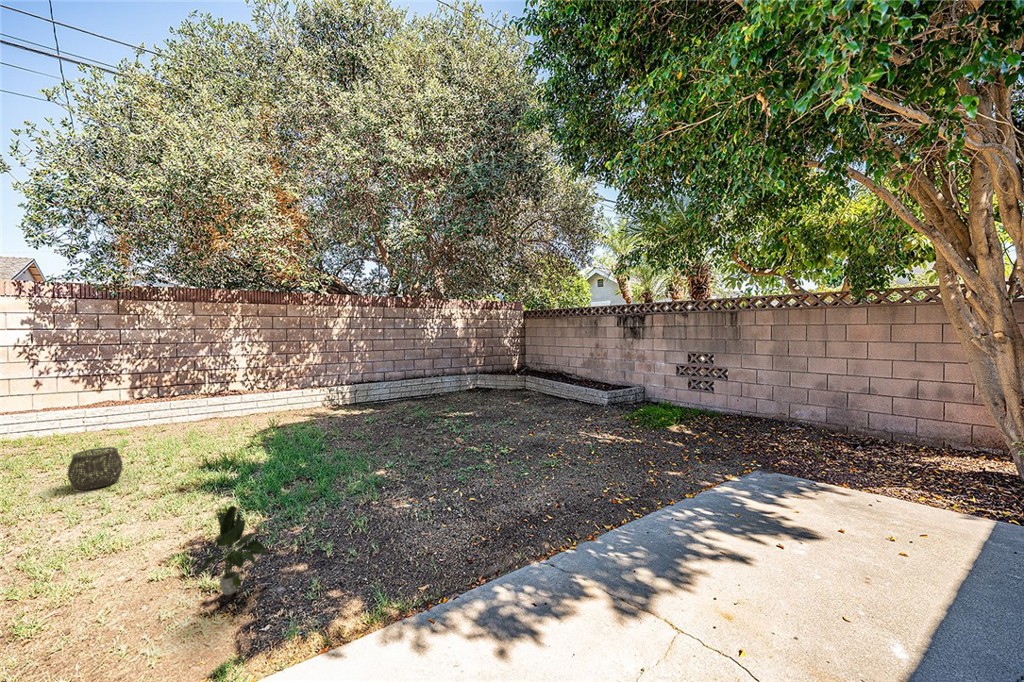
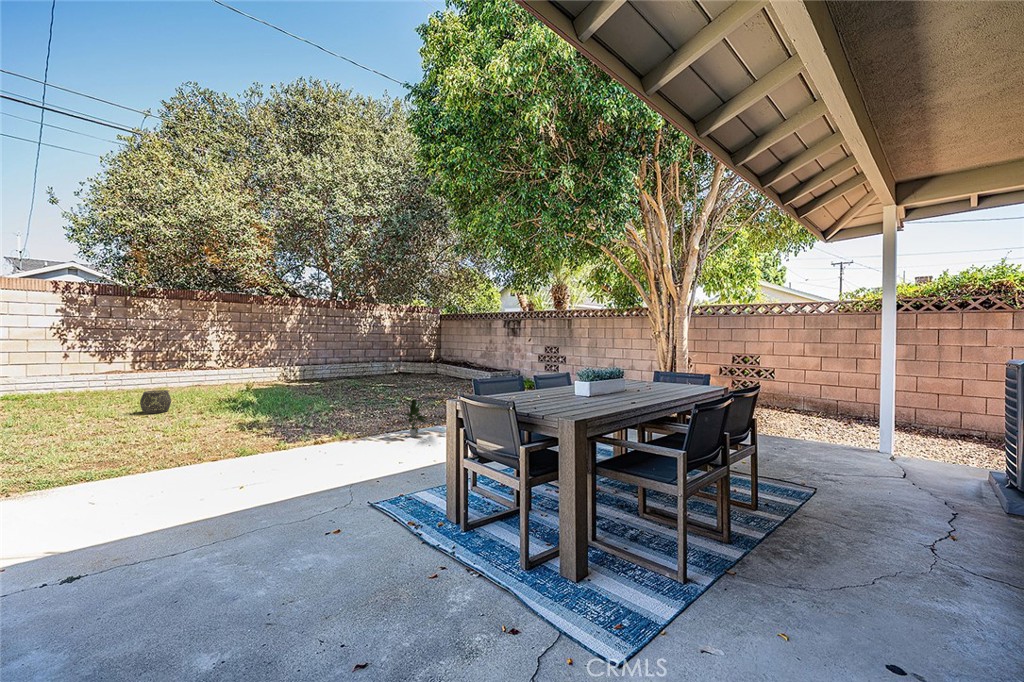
potted plant: present [198,506,268,595] -> present [404,399,426,437]

